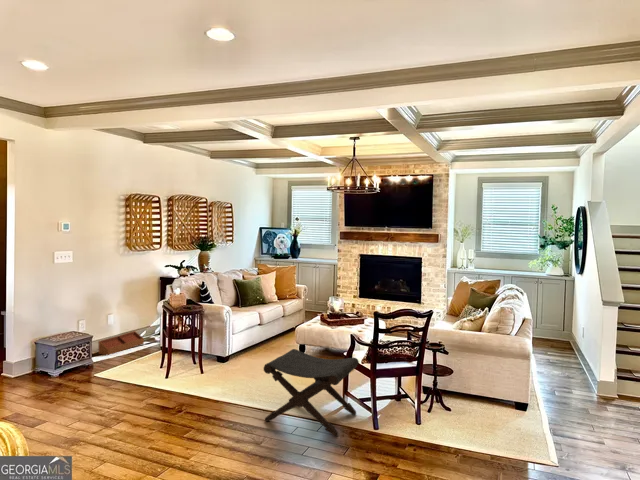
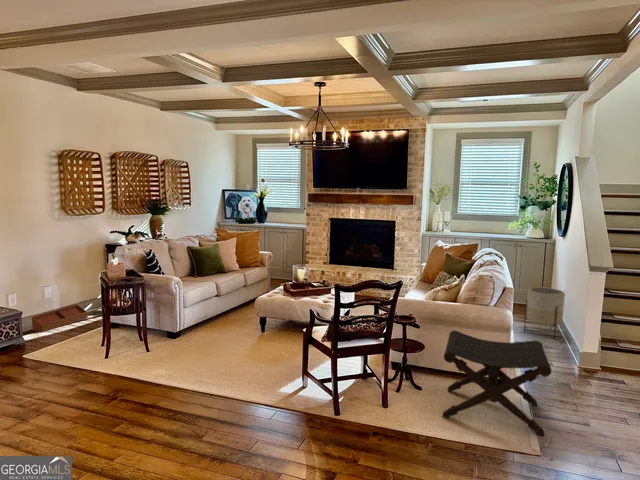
planter: none [546,322,583,371] -> present [524,287,565,339]
footstool: present [264,349,359,437] -> present [442,331,551,436]

